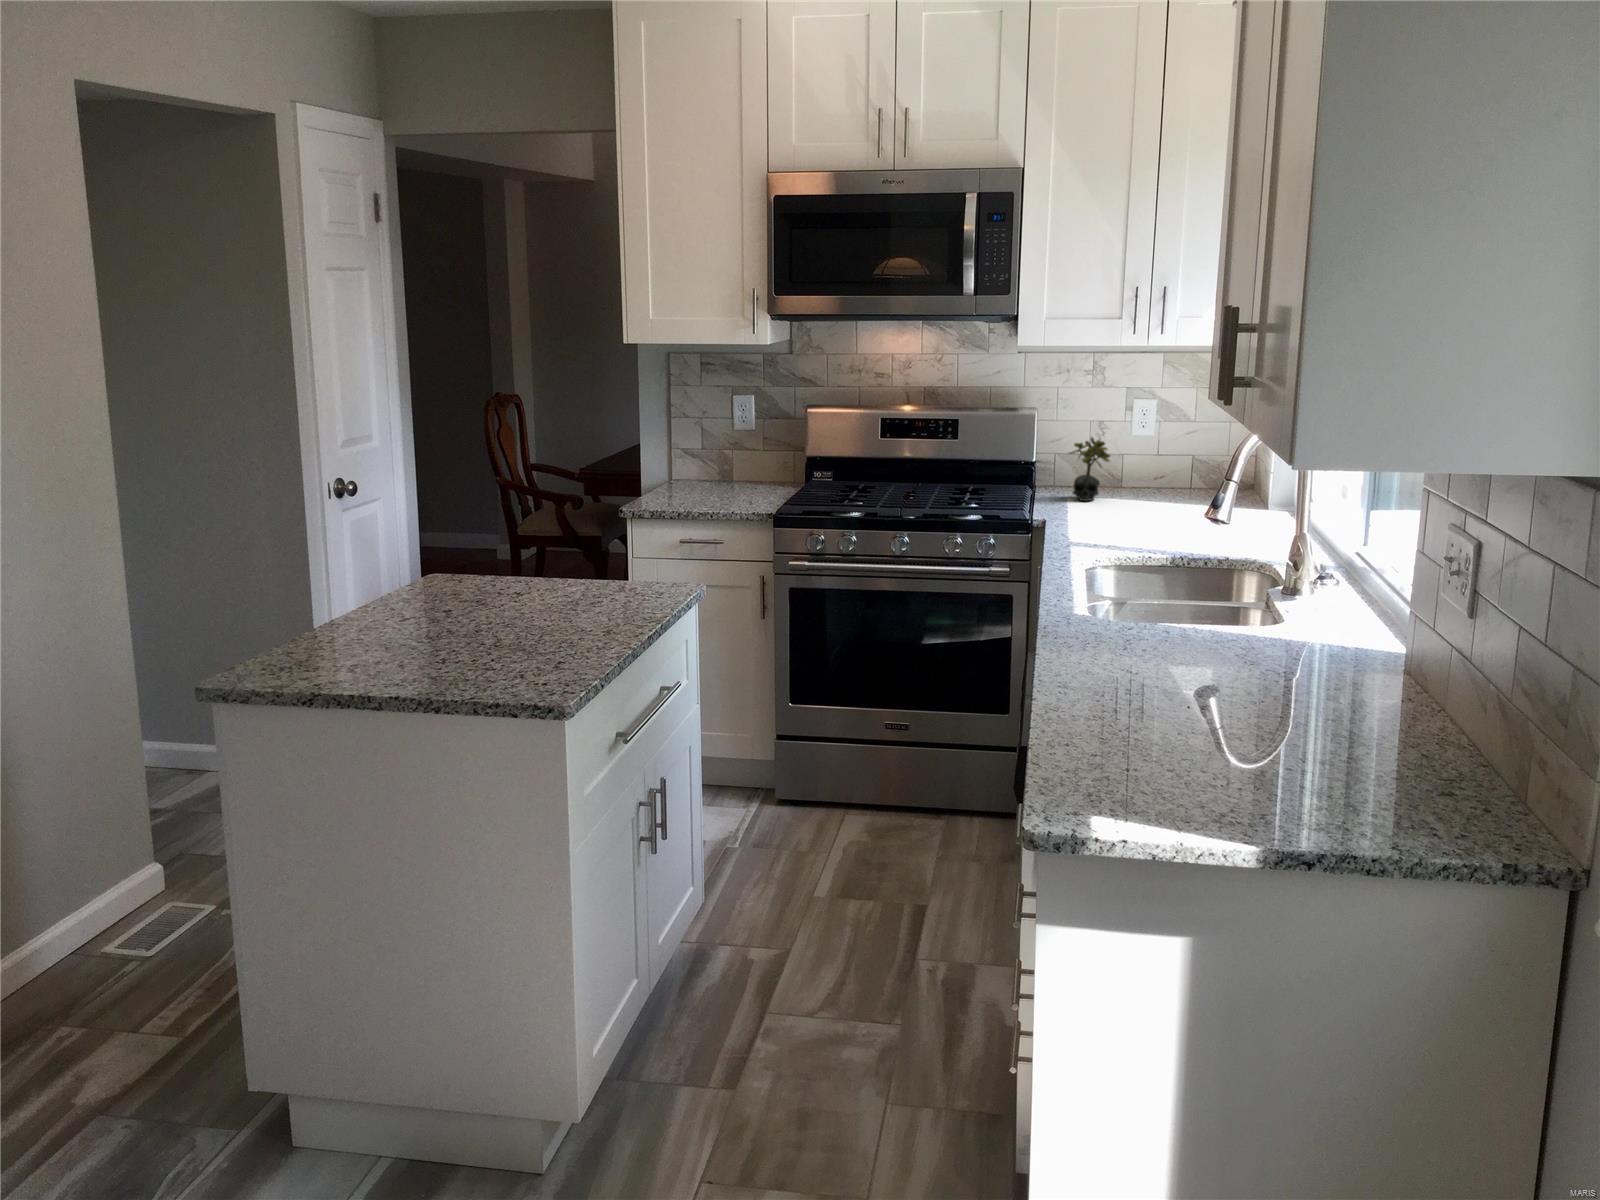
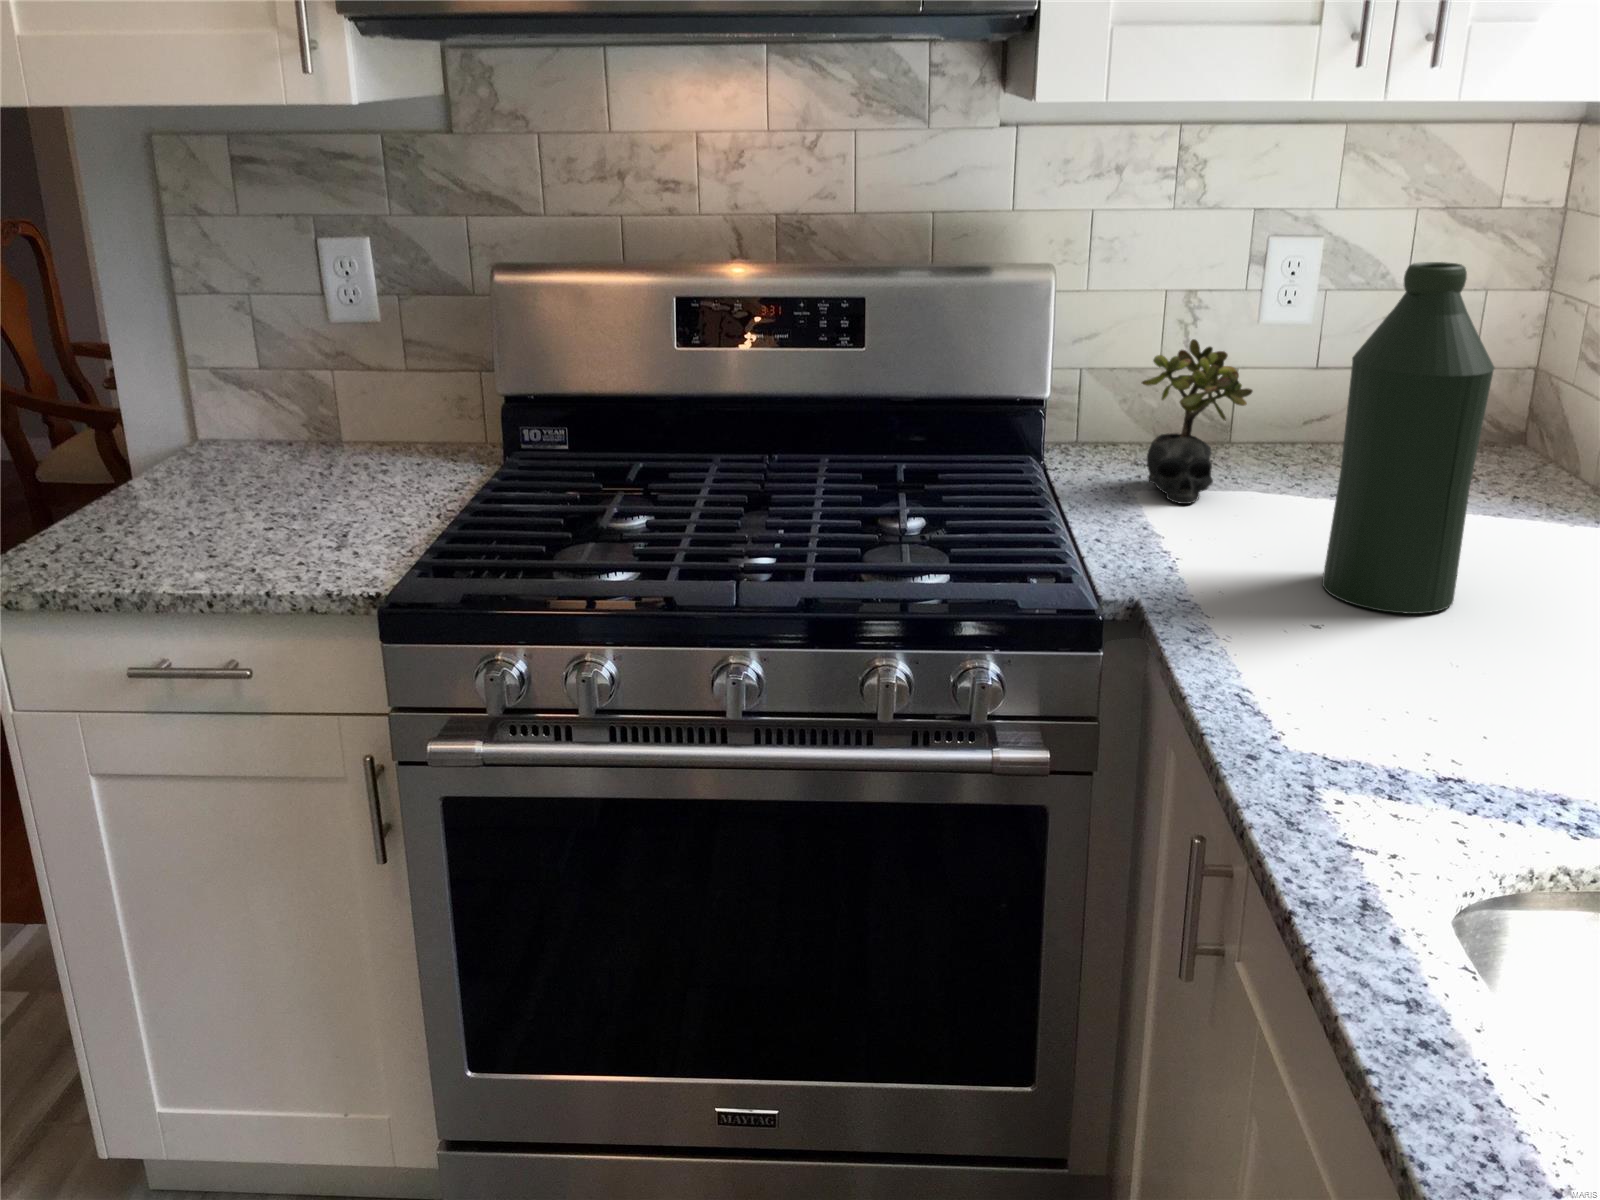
bottle: none [1117,400,1167,523] -> present [1322,262,1495,614]

